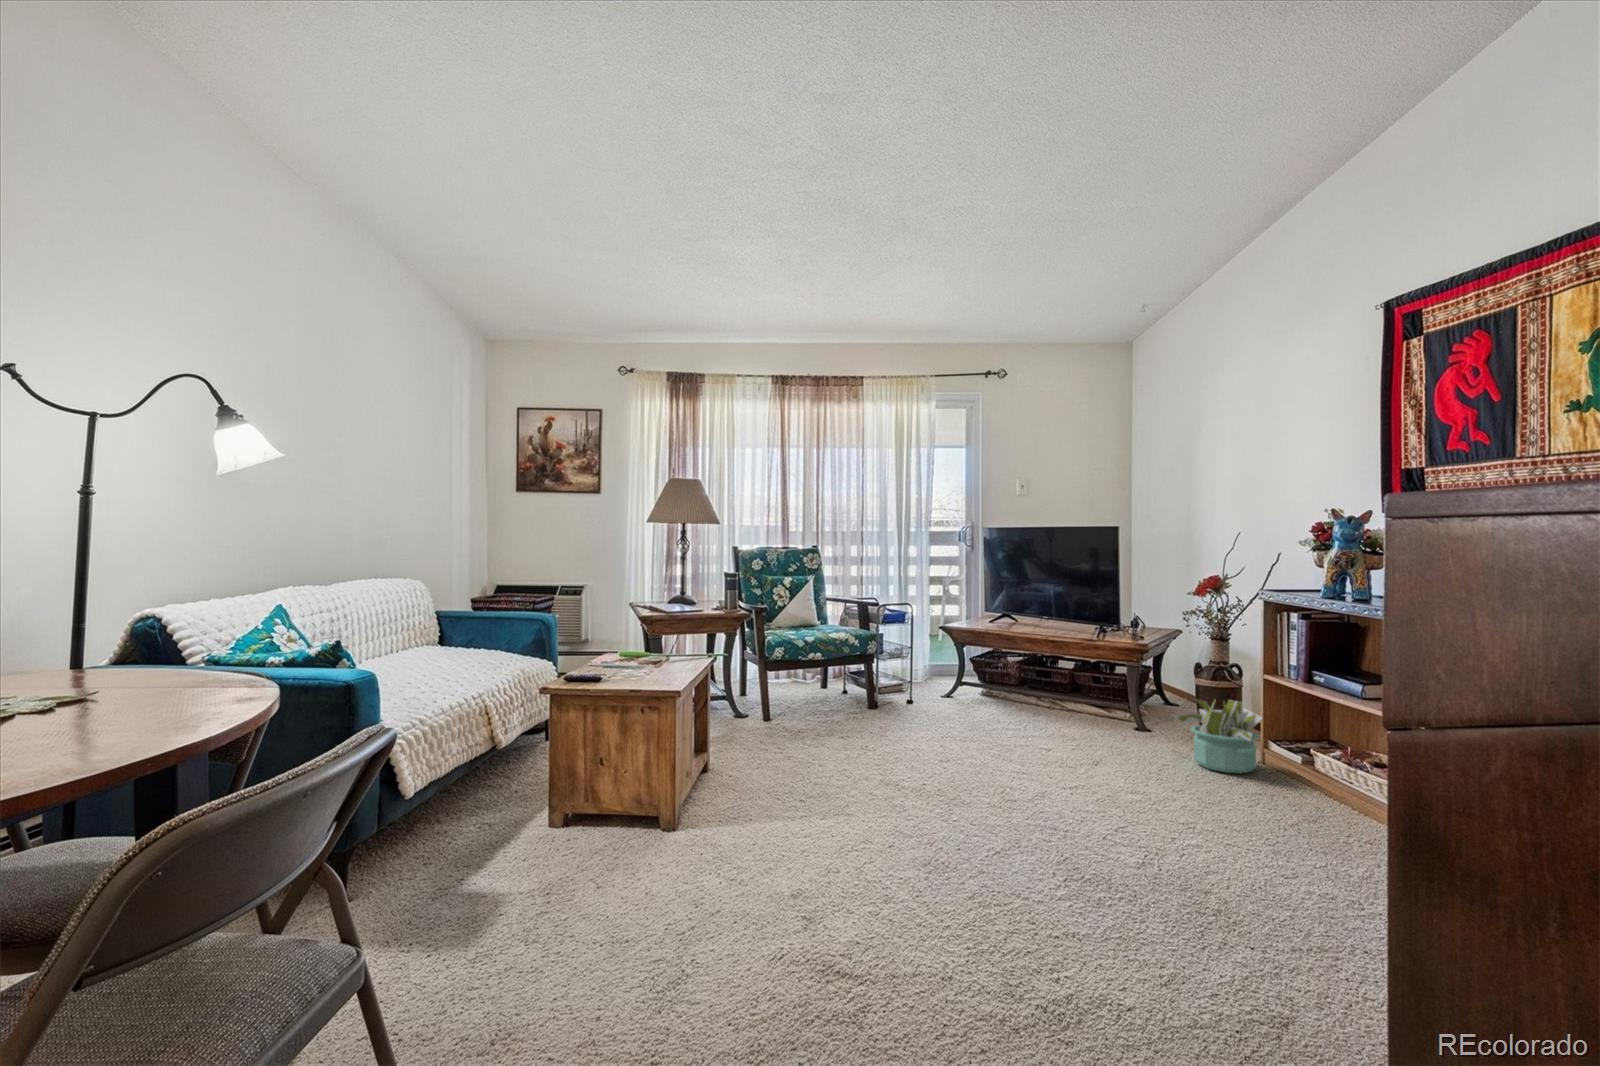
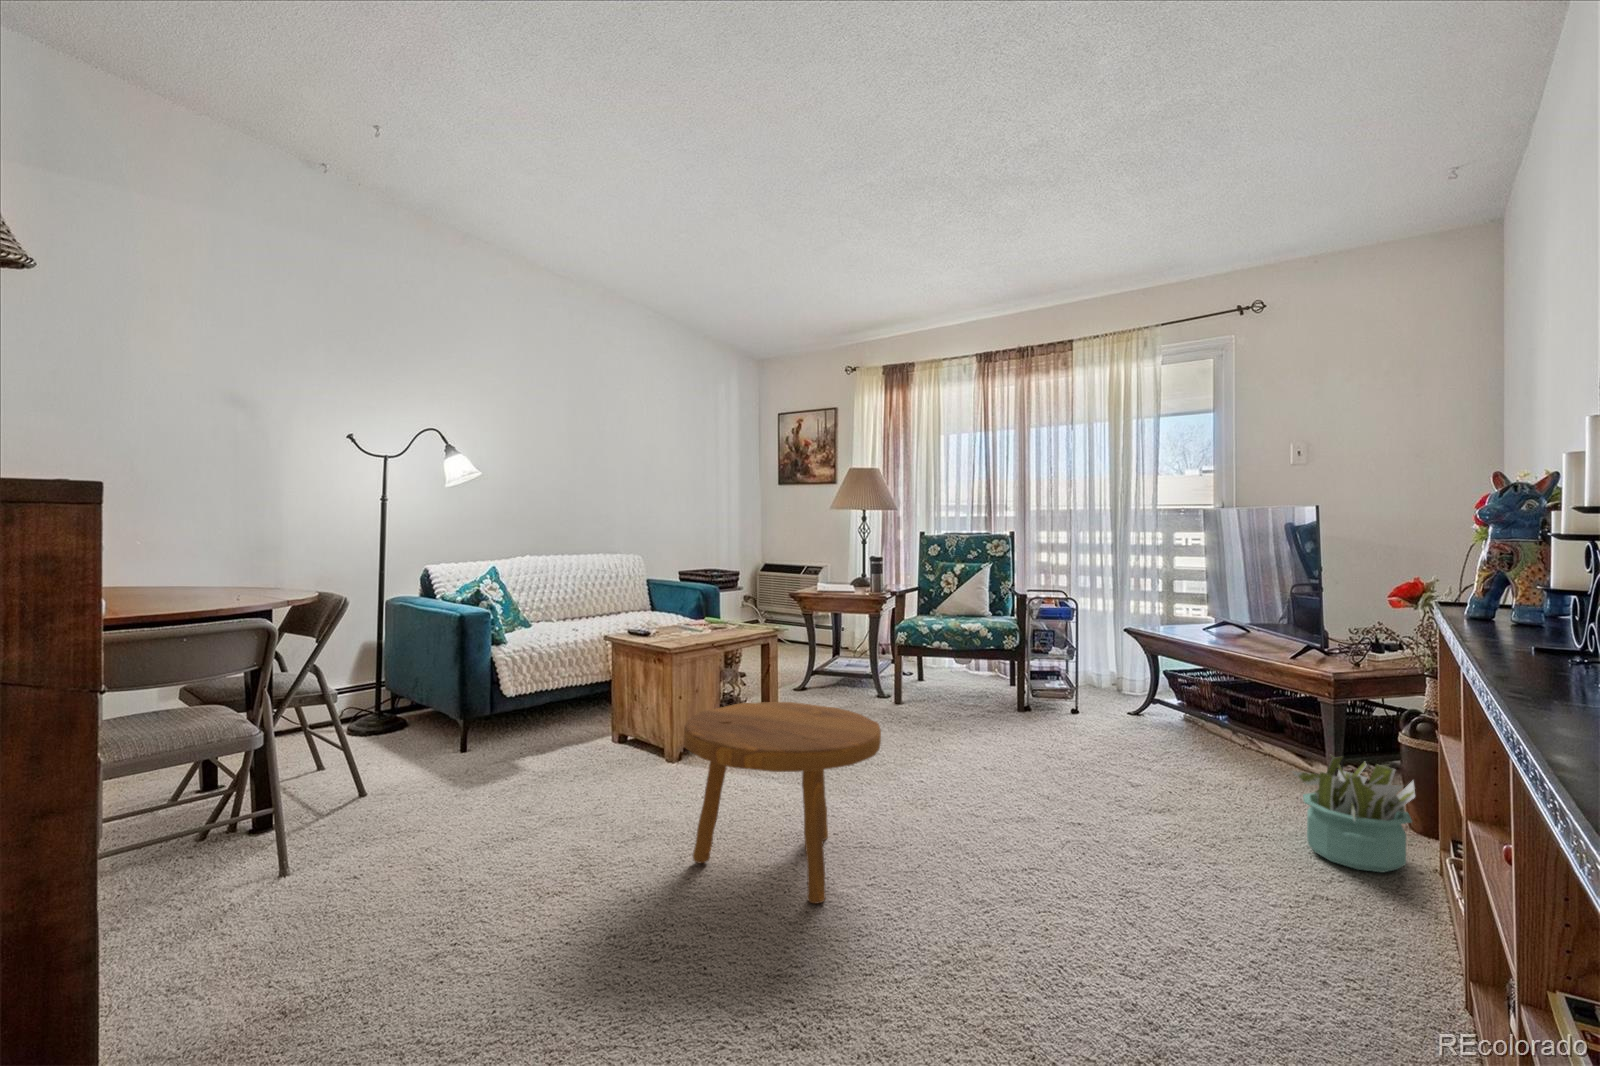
footstool: none [892,723,1106,921] -> present [684,702,881,903]

